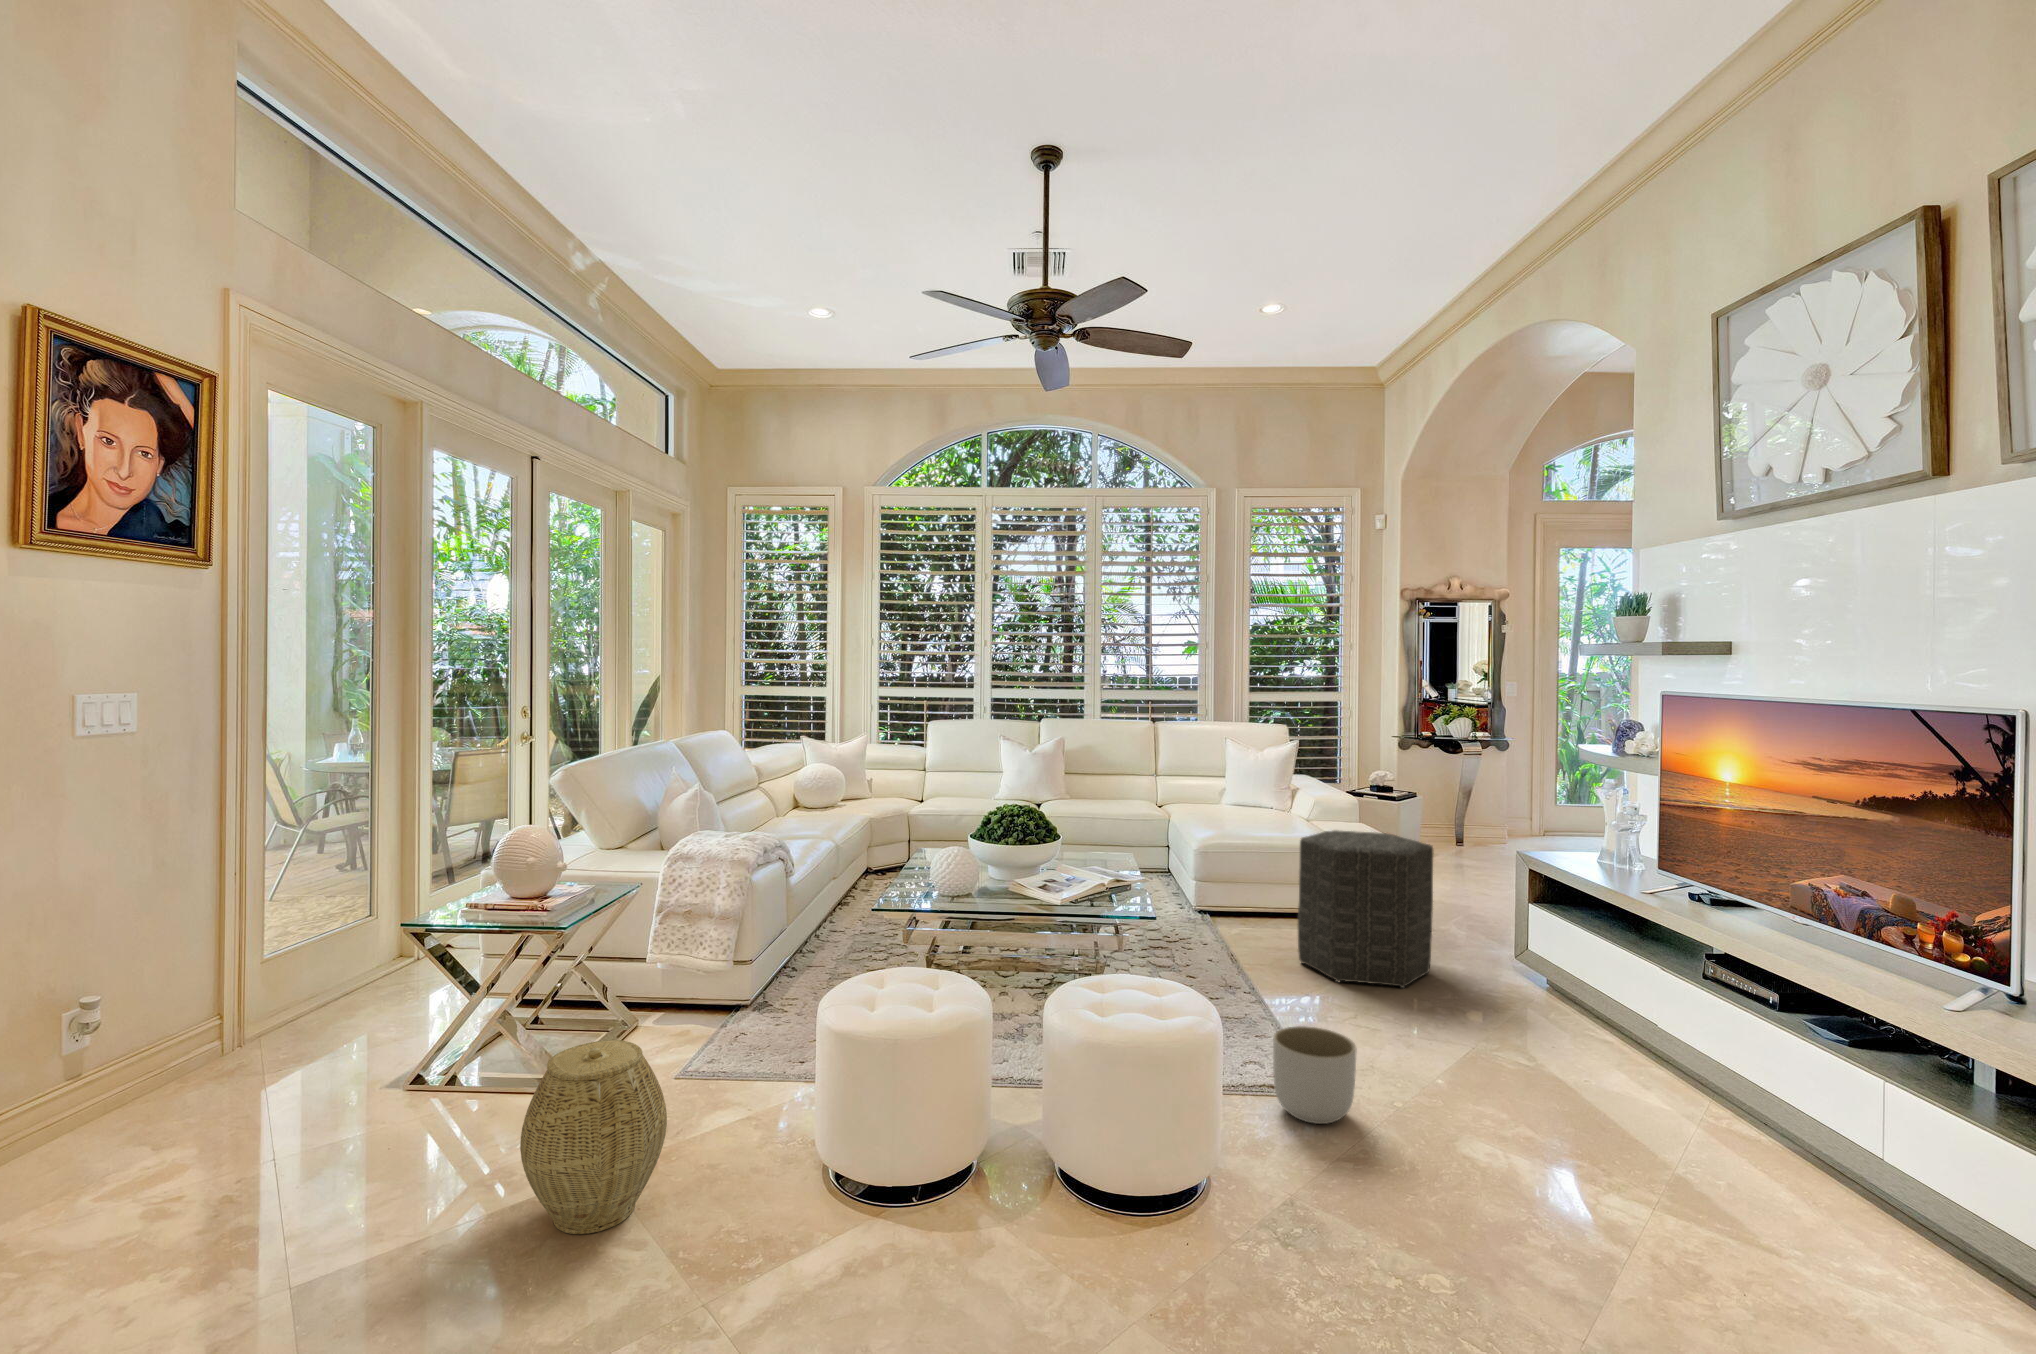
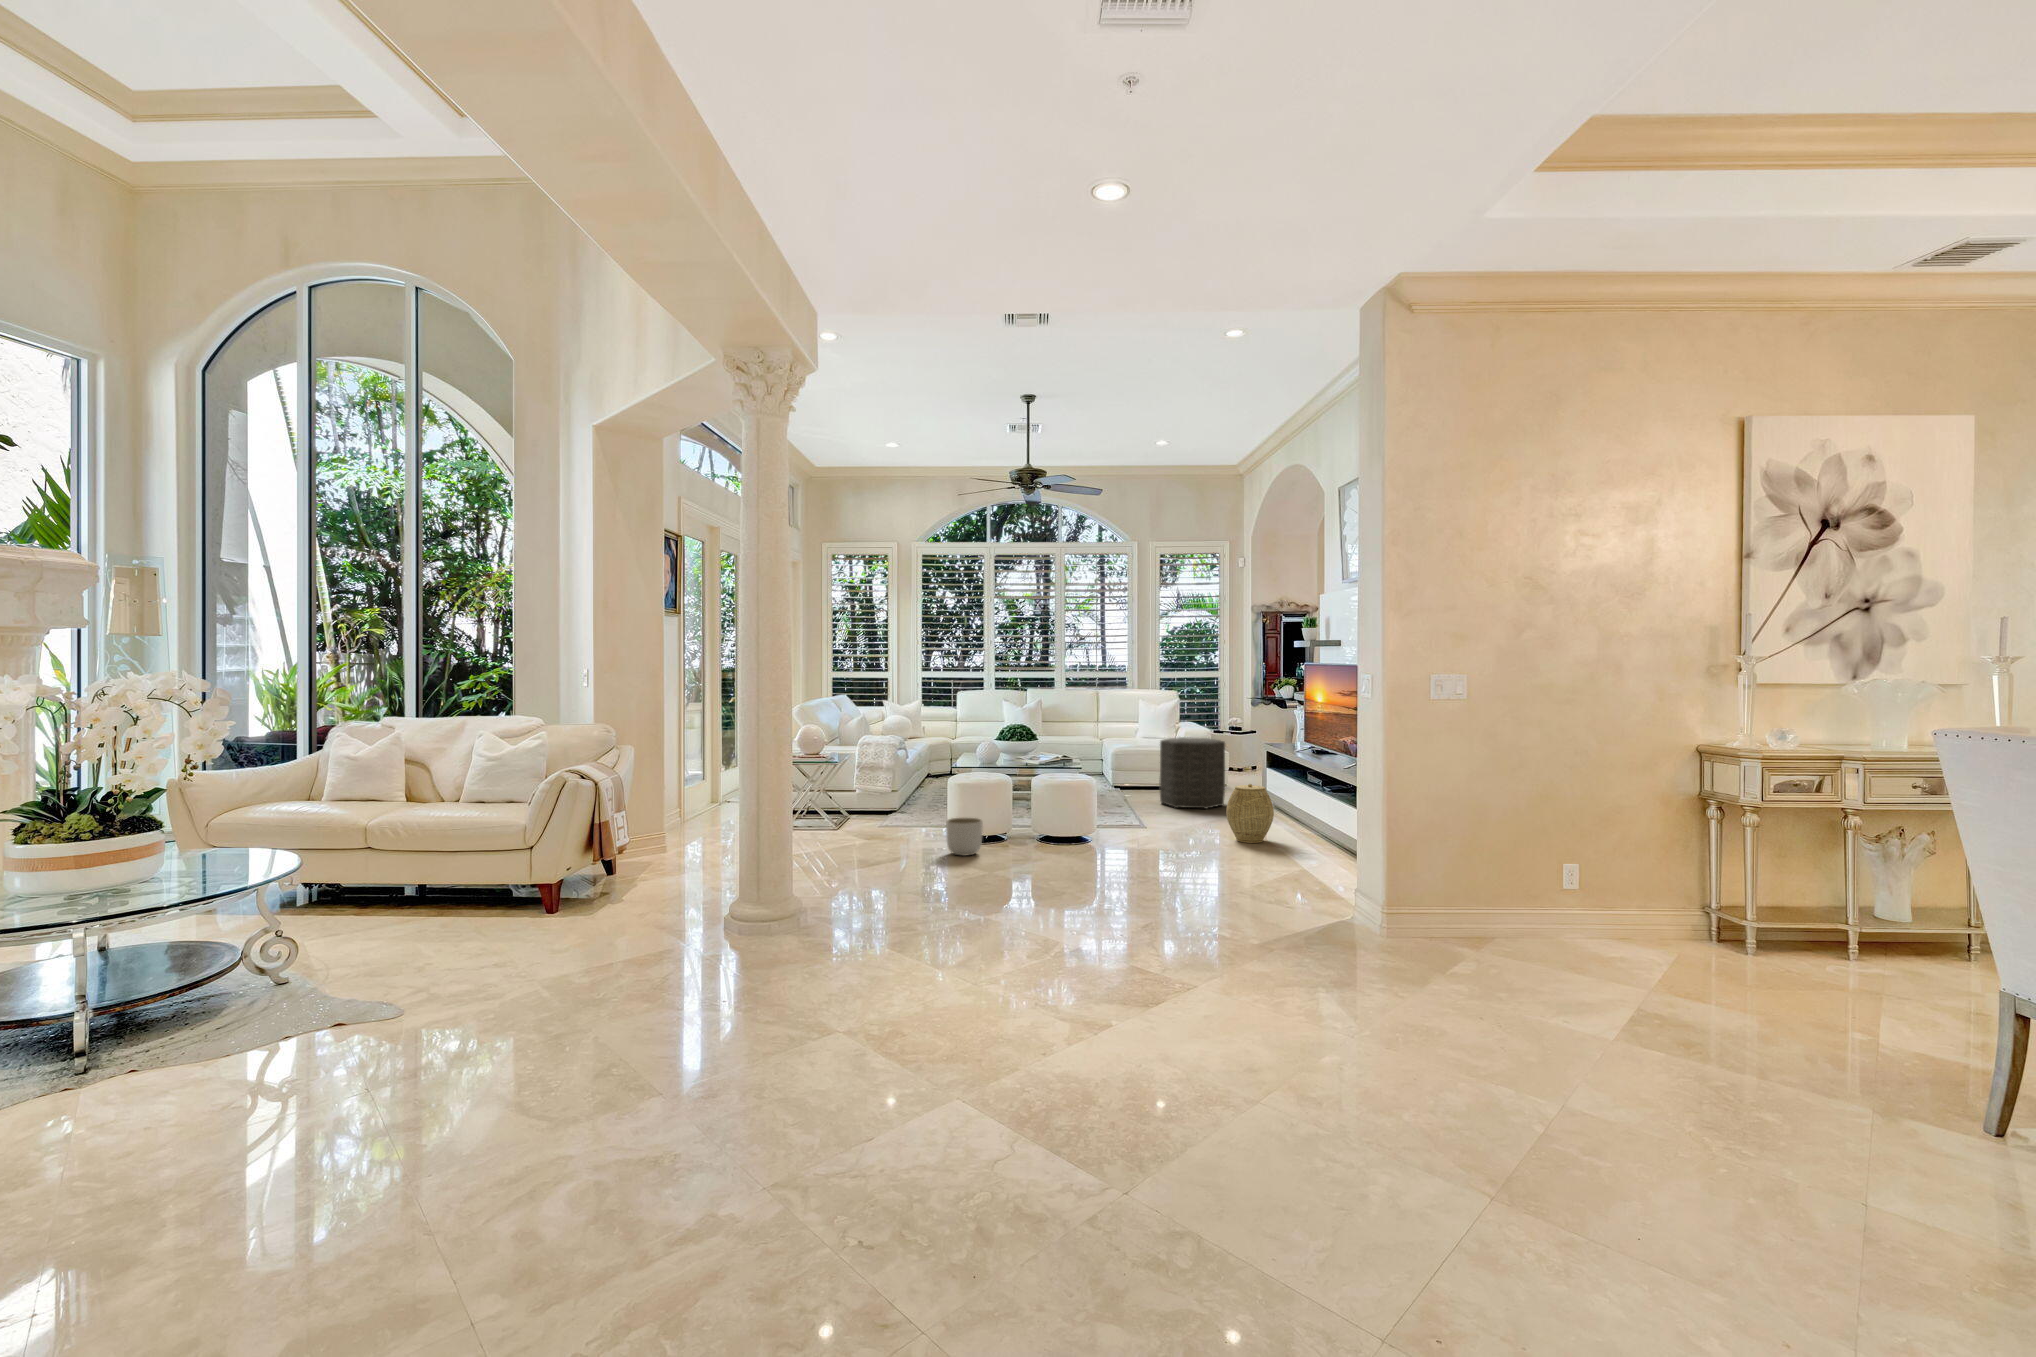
planter: present [1273,1026,1357,1124] -> present [946,817,983,856]
woven basket: present [520,1040,667,1234] -> present [1226,784,1274,843]

